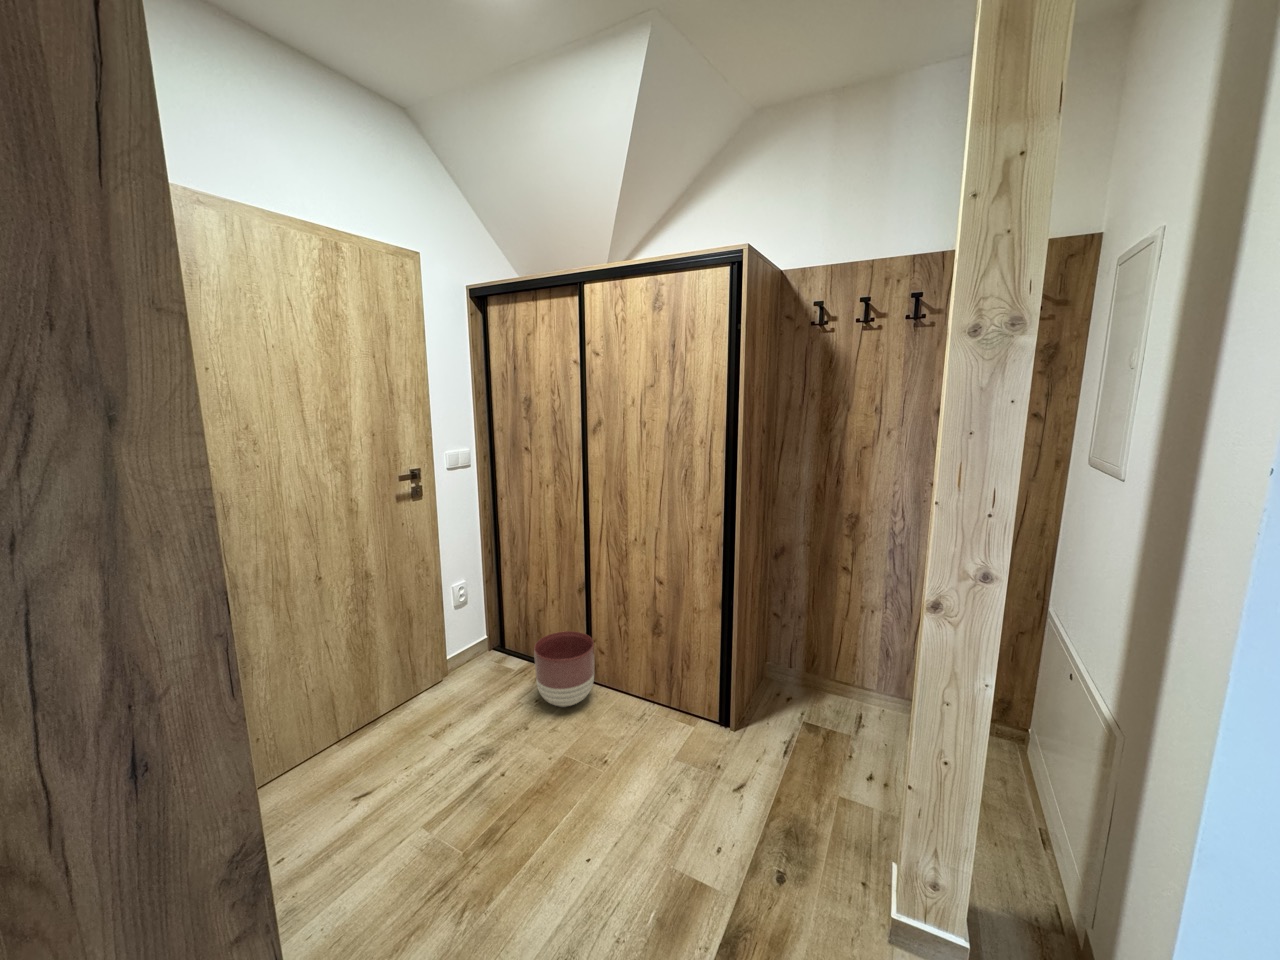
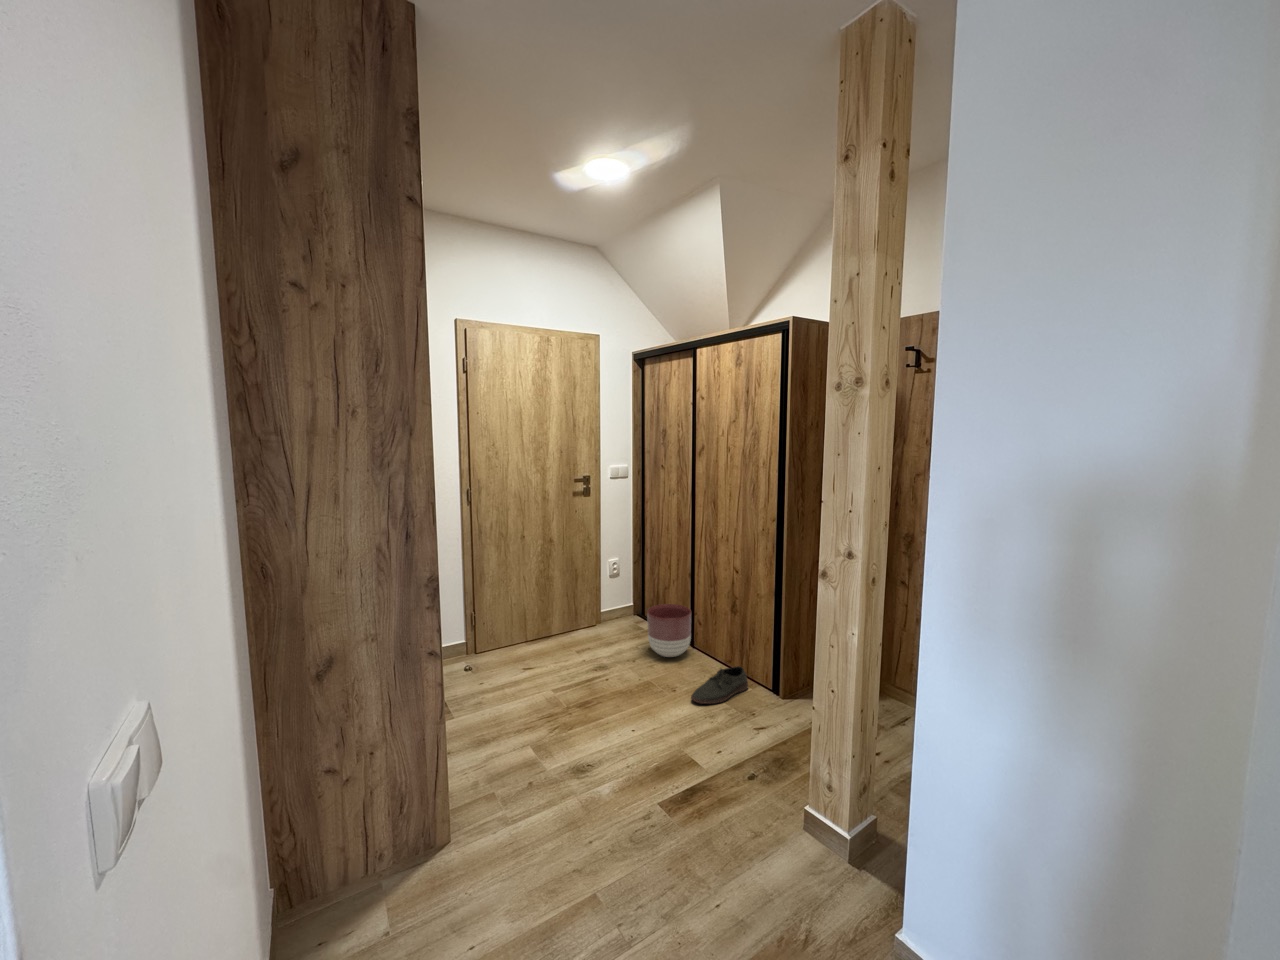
shoe: none [635,702,690,773] -> present [691,666,748,704]

